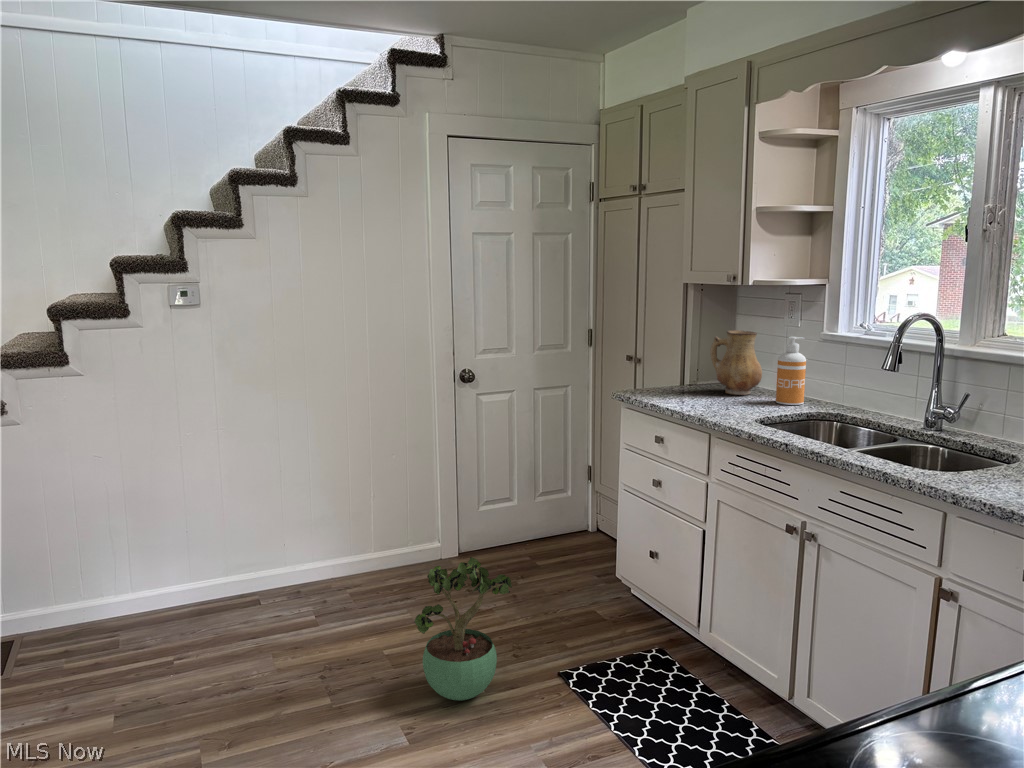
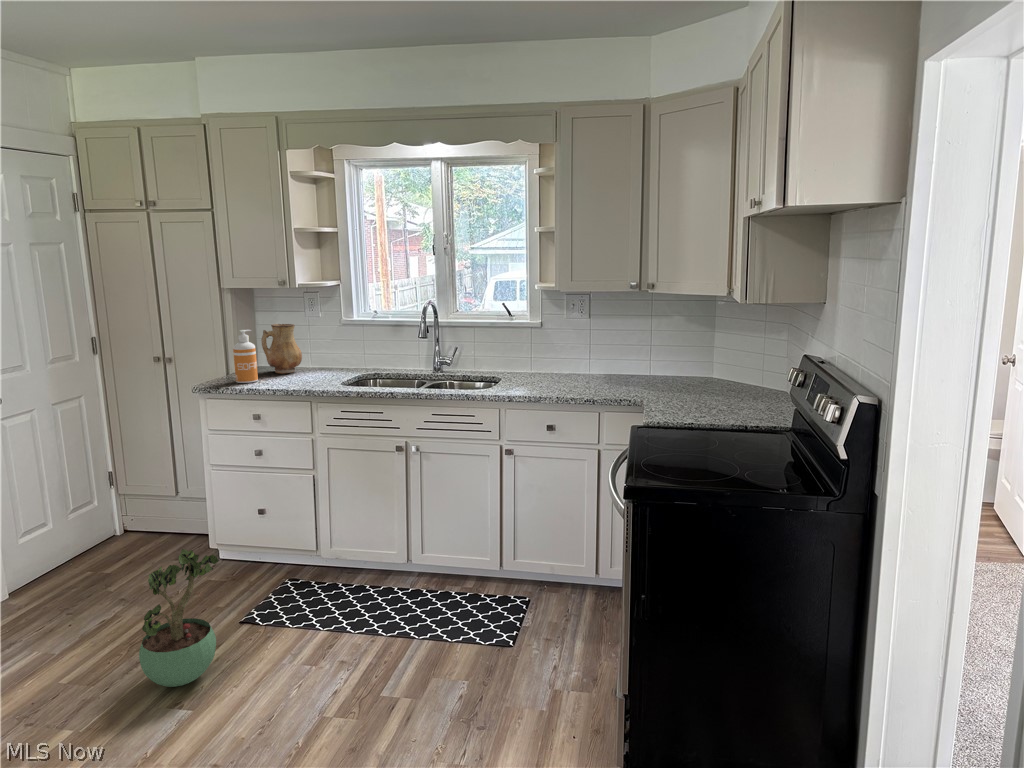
soap dispenser: present [776,337,806,405] -> present [233,330,258,383]

